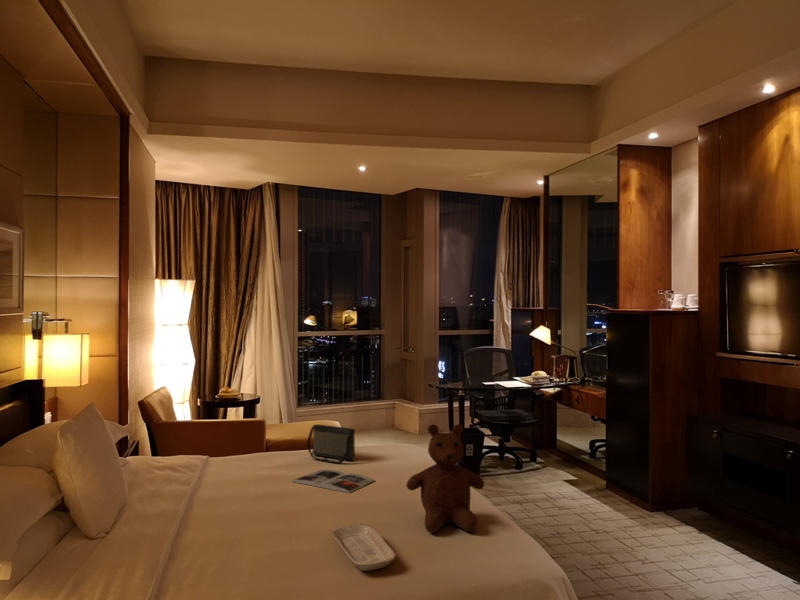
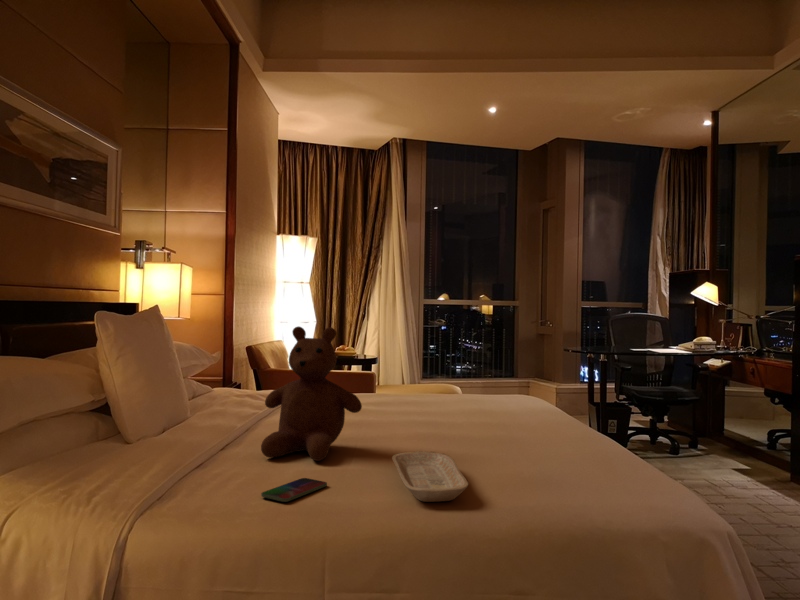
handbag: present [307,424,355,463] -> none [404,363,458,406]
teddy bear: present [407,424,484,533] -> present [261,326,362,461]
magazine: present [292,469,375,493] -> none [374,408,475,430]
smartphone: none [245,560,289,585] -> present [261,478,327,502]

